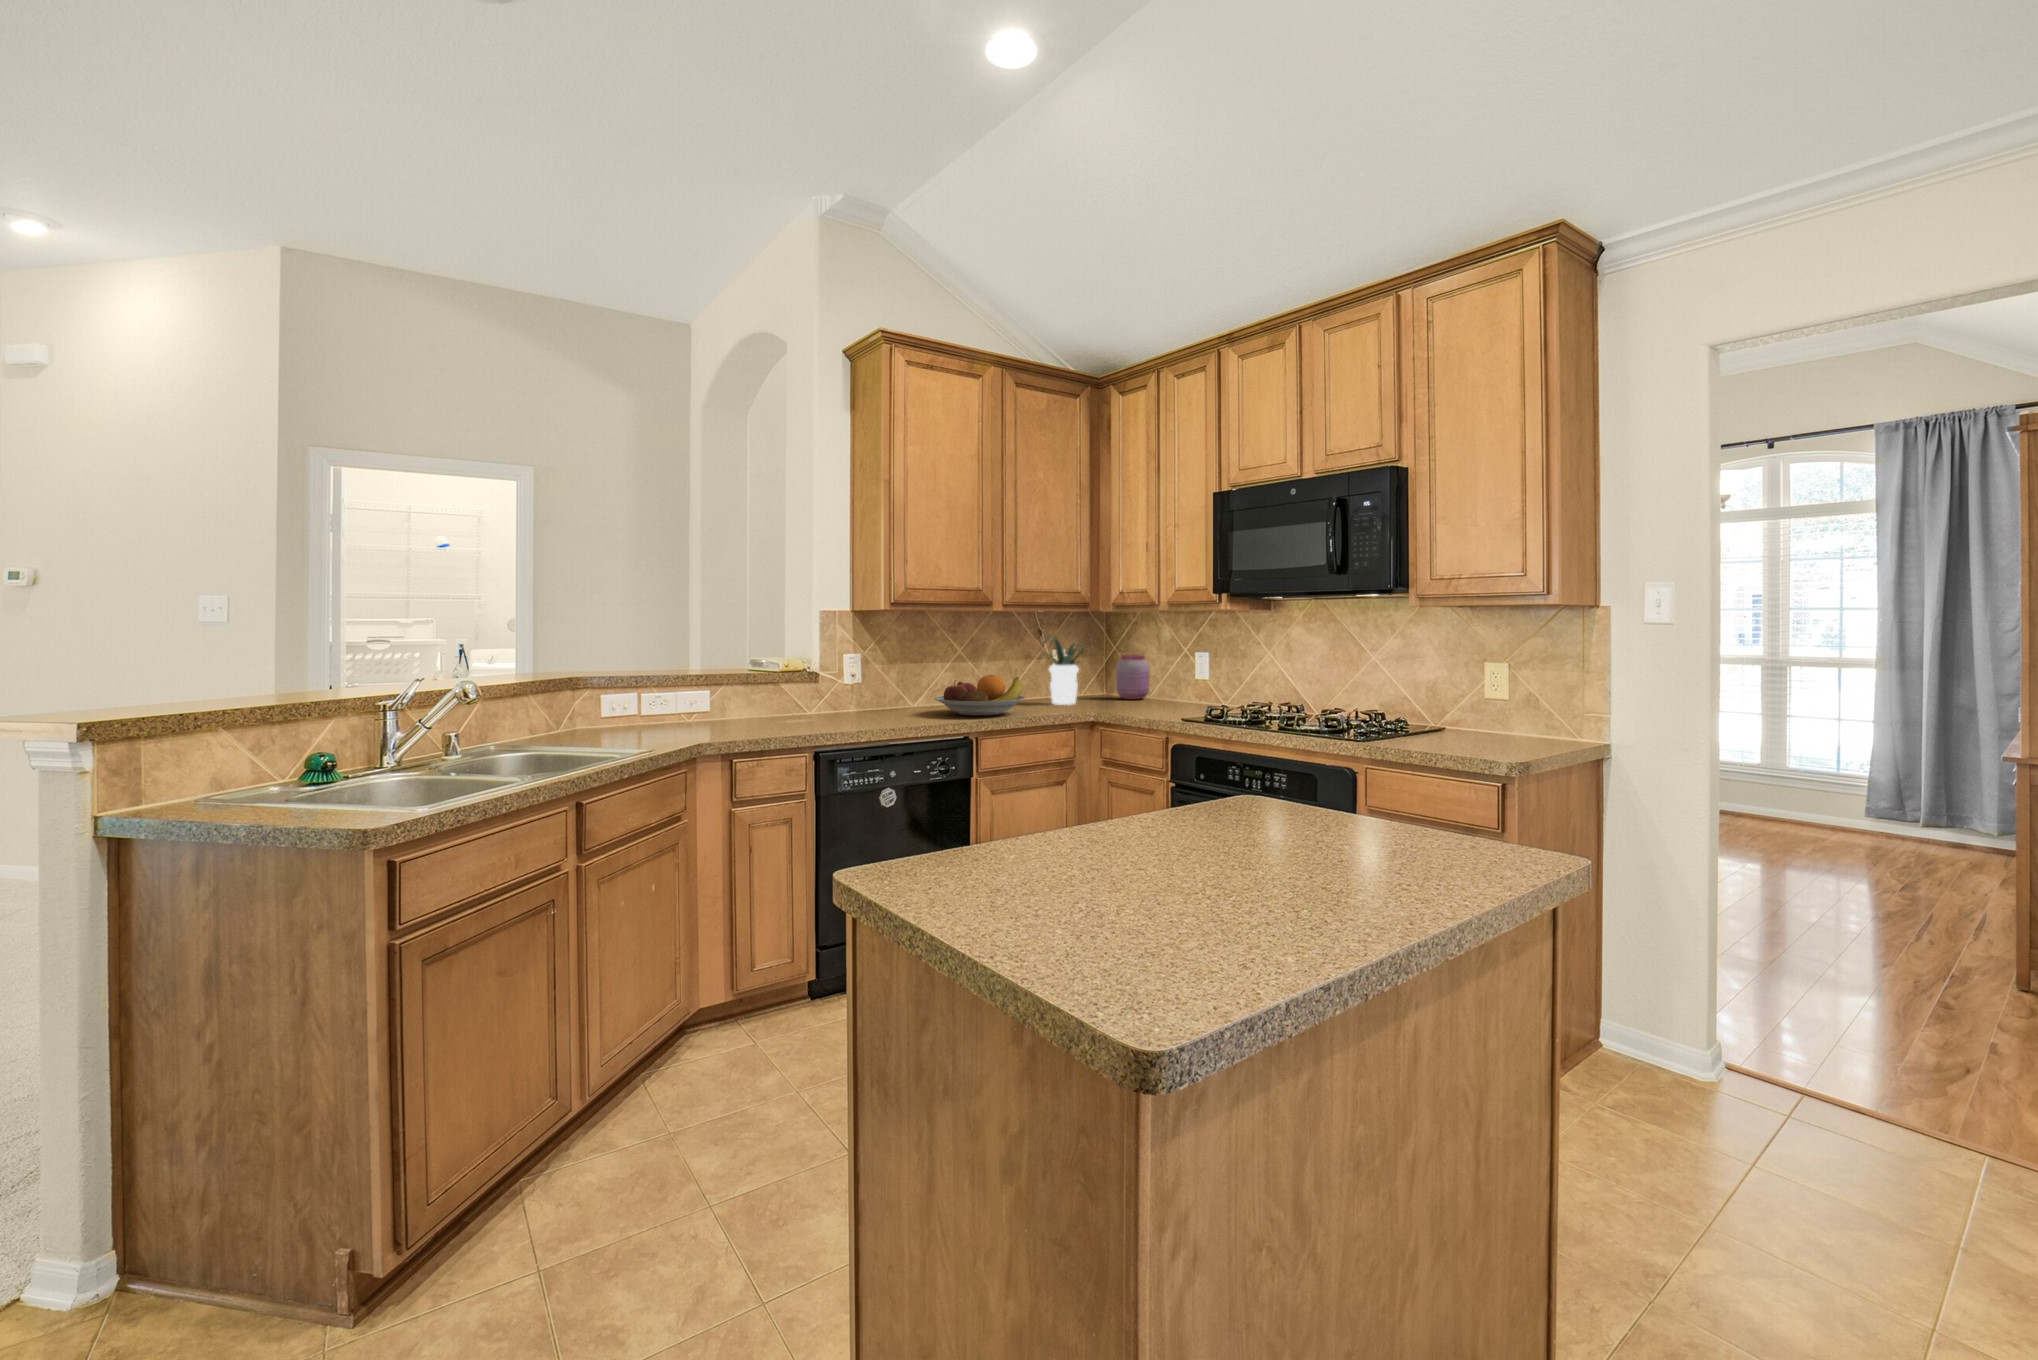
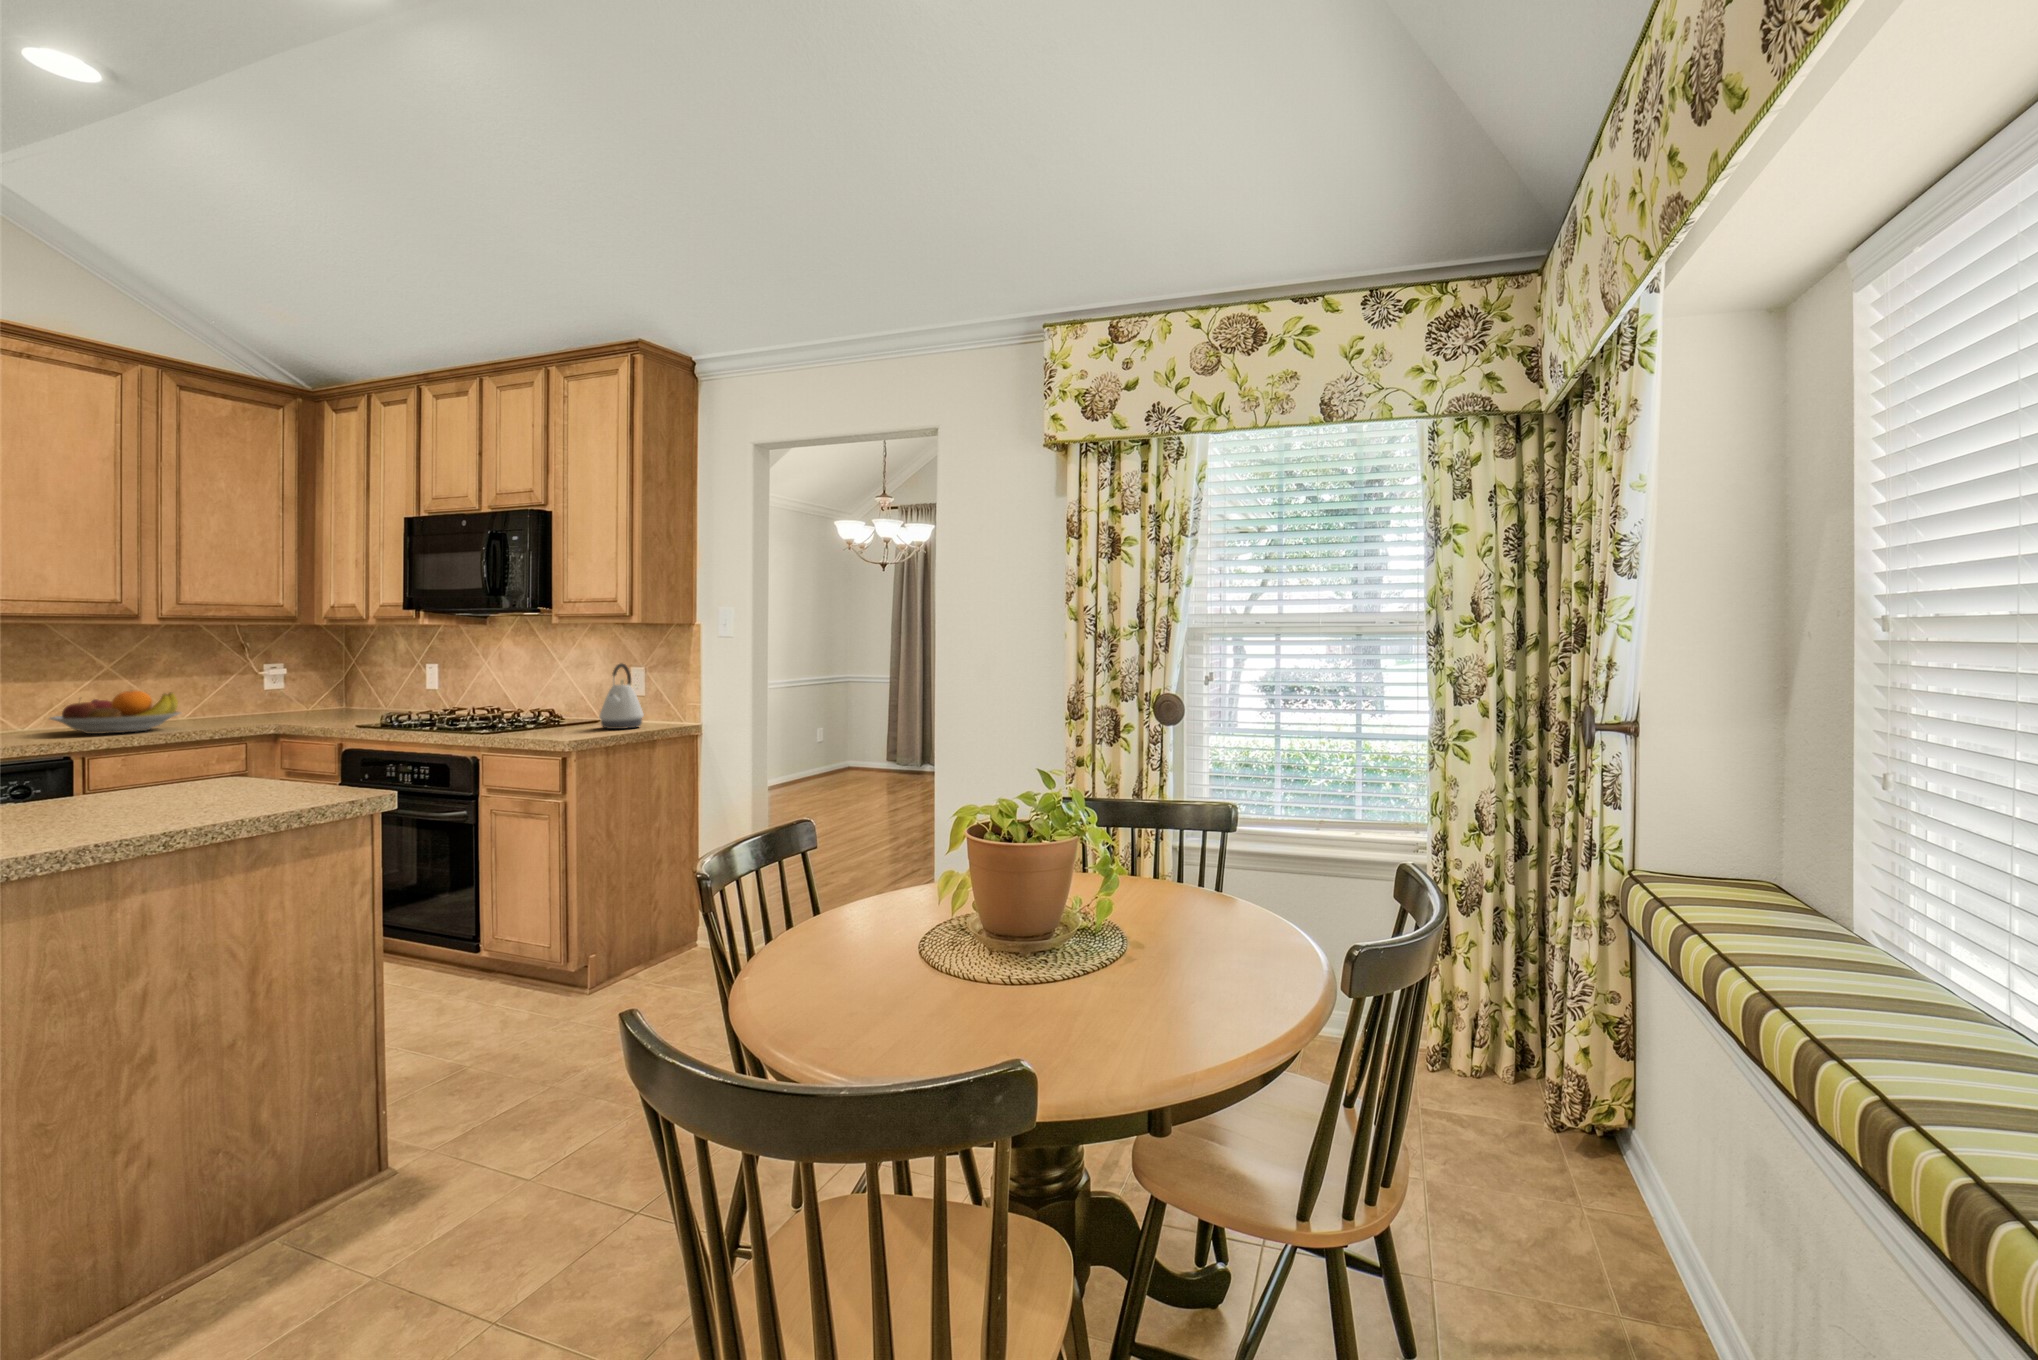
potted plant: present [1042,638,1083,705] -> none [201,651,310,720]
jar: present [1116,654,1149,700] -> none [339,667,379,712]
kettle: none [1476,657,1536,743] -> present [599,663,644,729]

